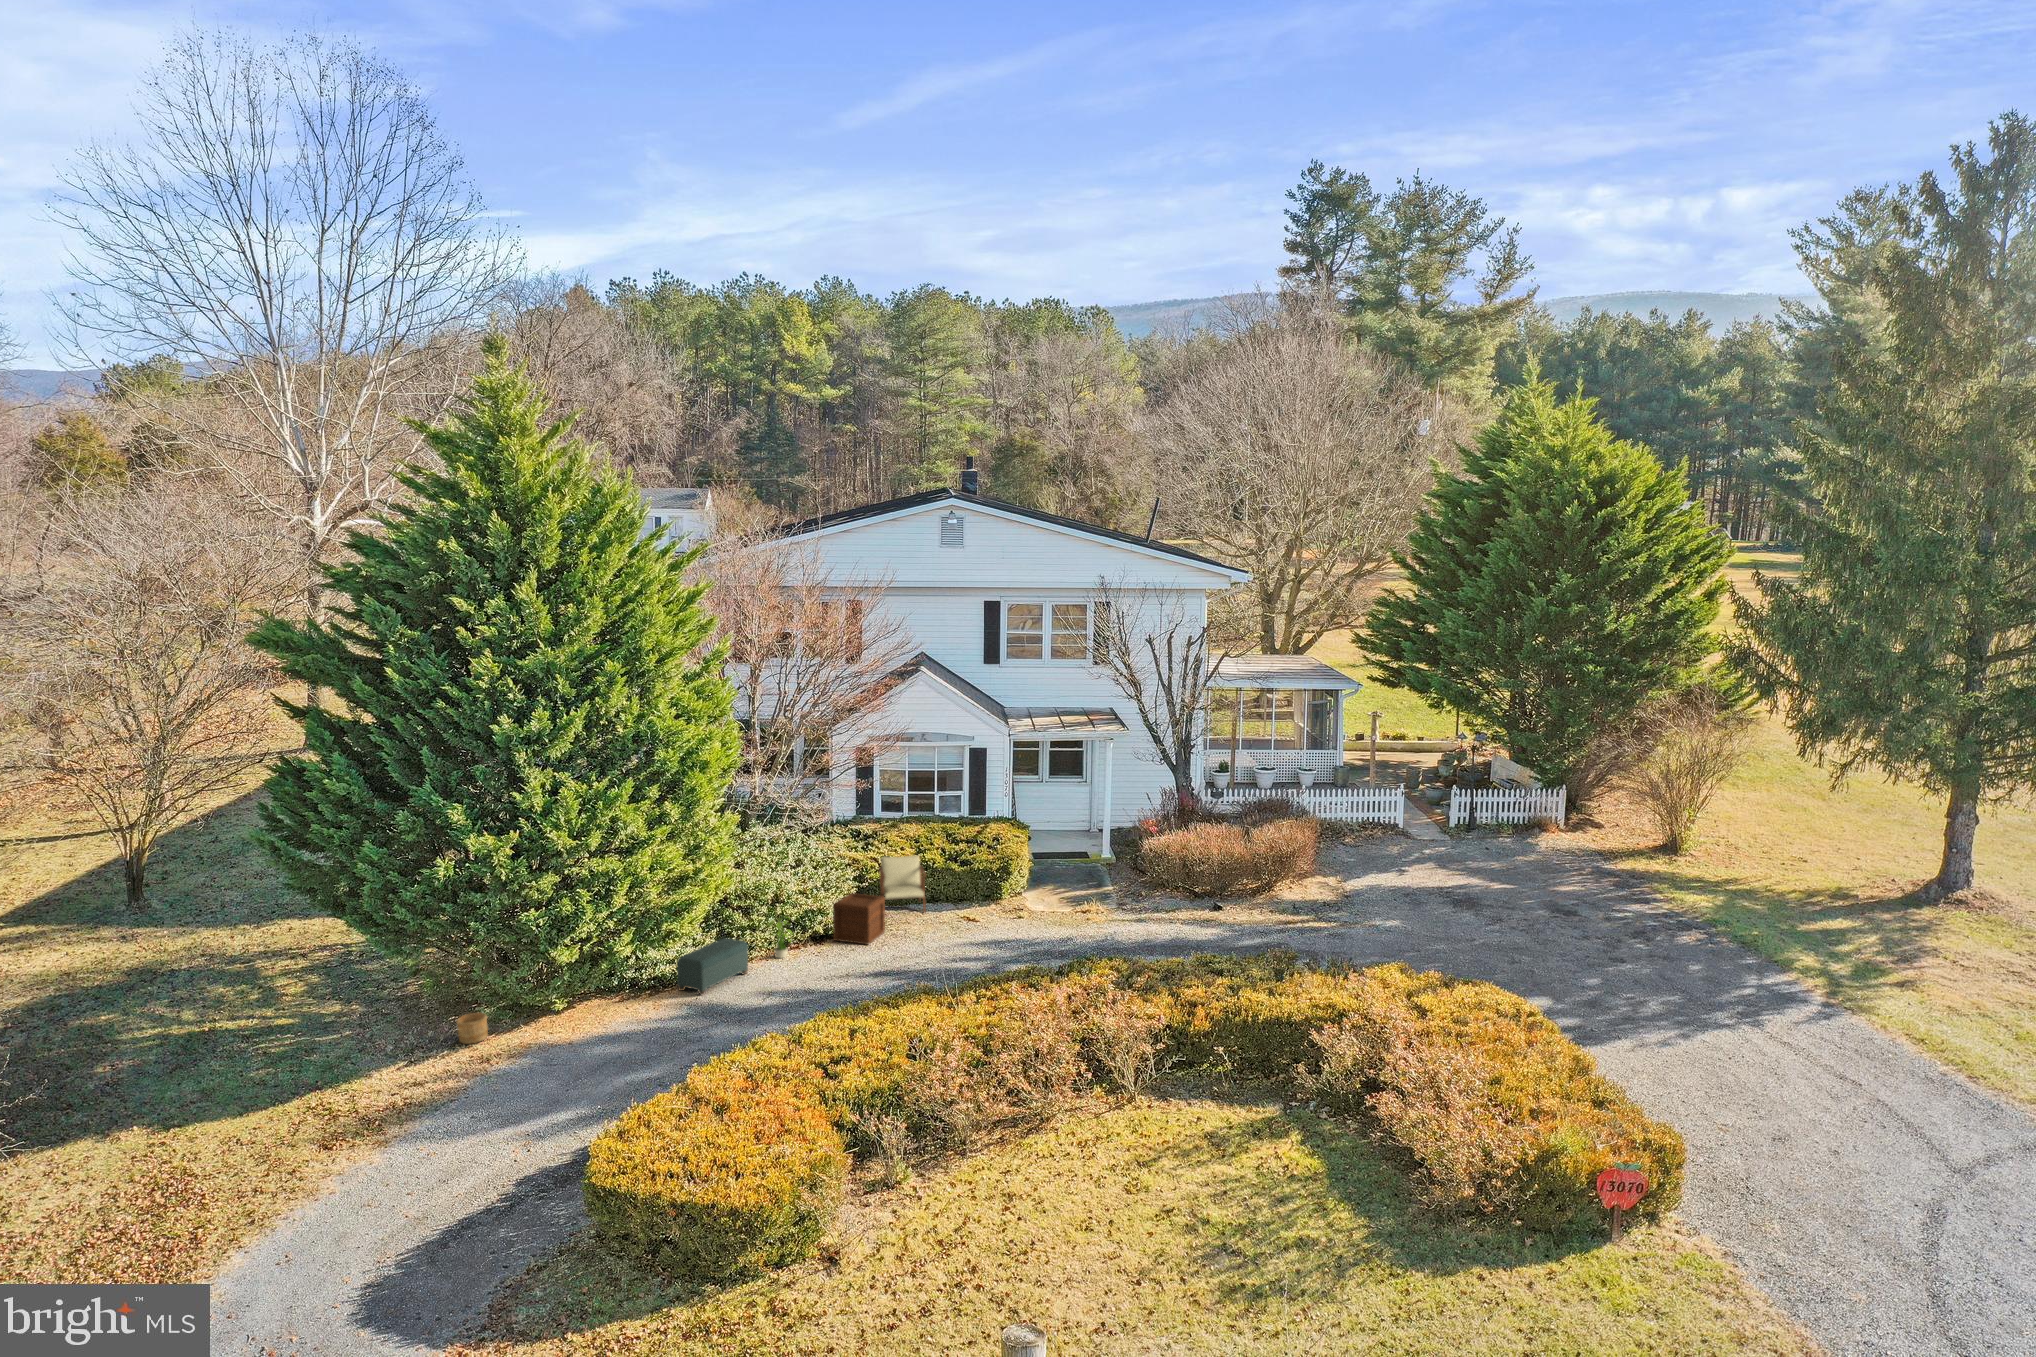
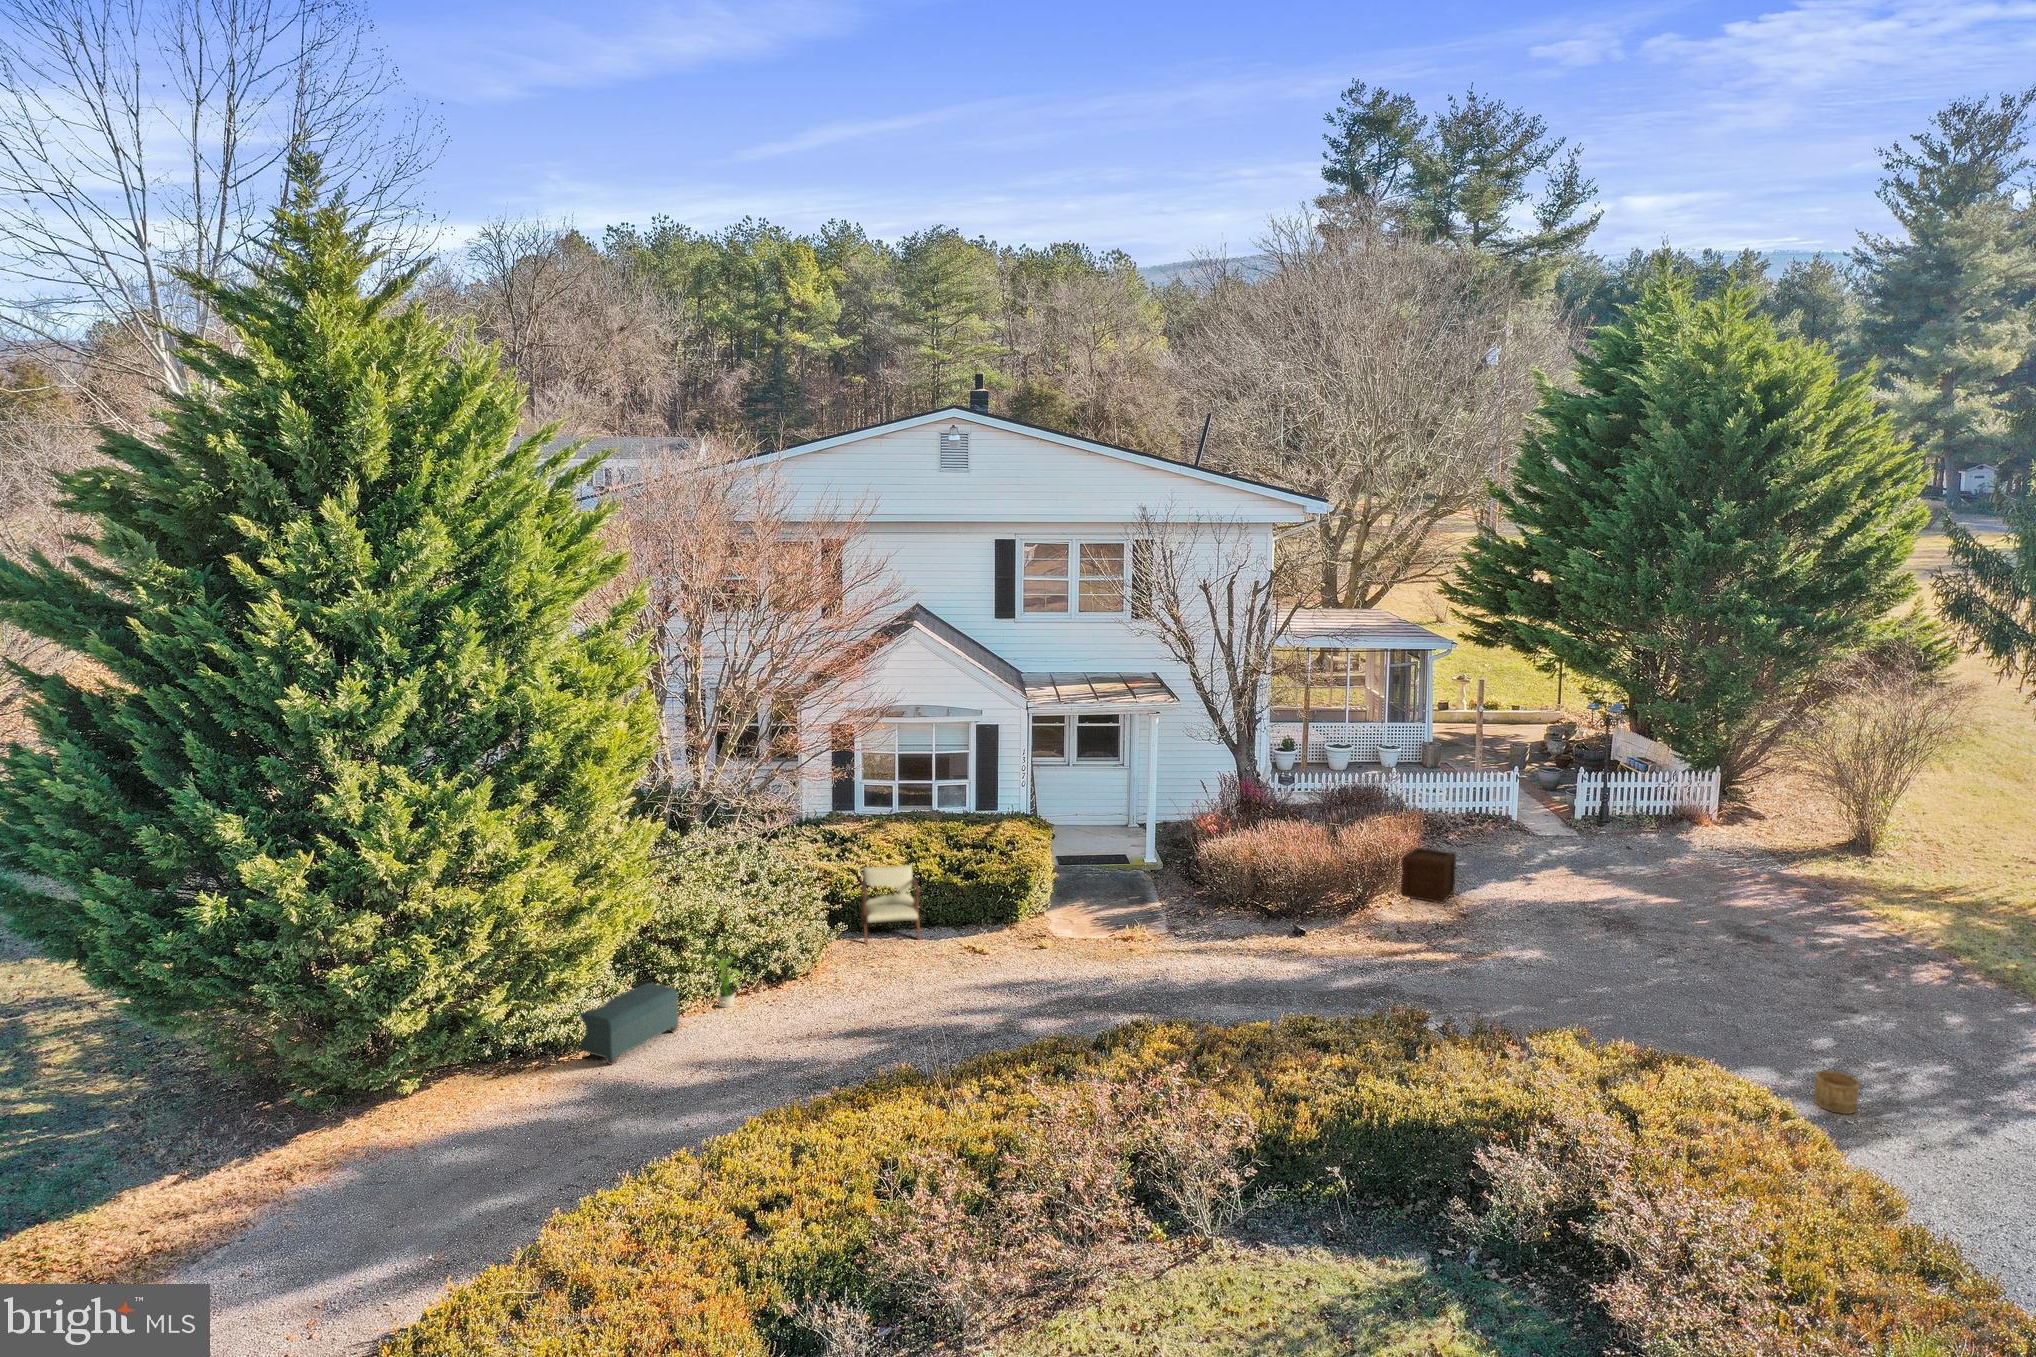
wooden crate: present [833,893,885,945] -> present [1401,847,1456,903]
wooden bucket: present [457,1013,488,1044] -> present [1814,1070,1860,1114]

